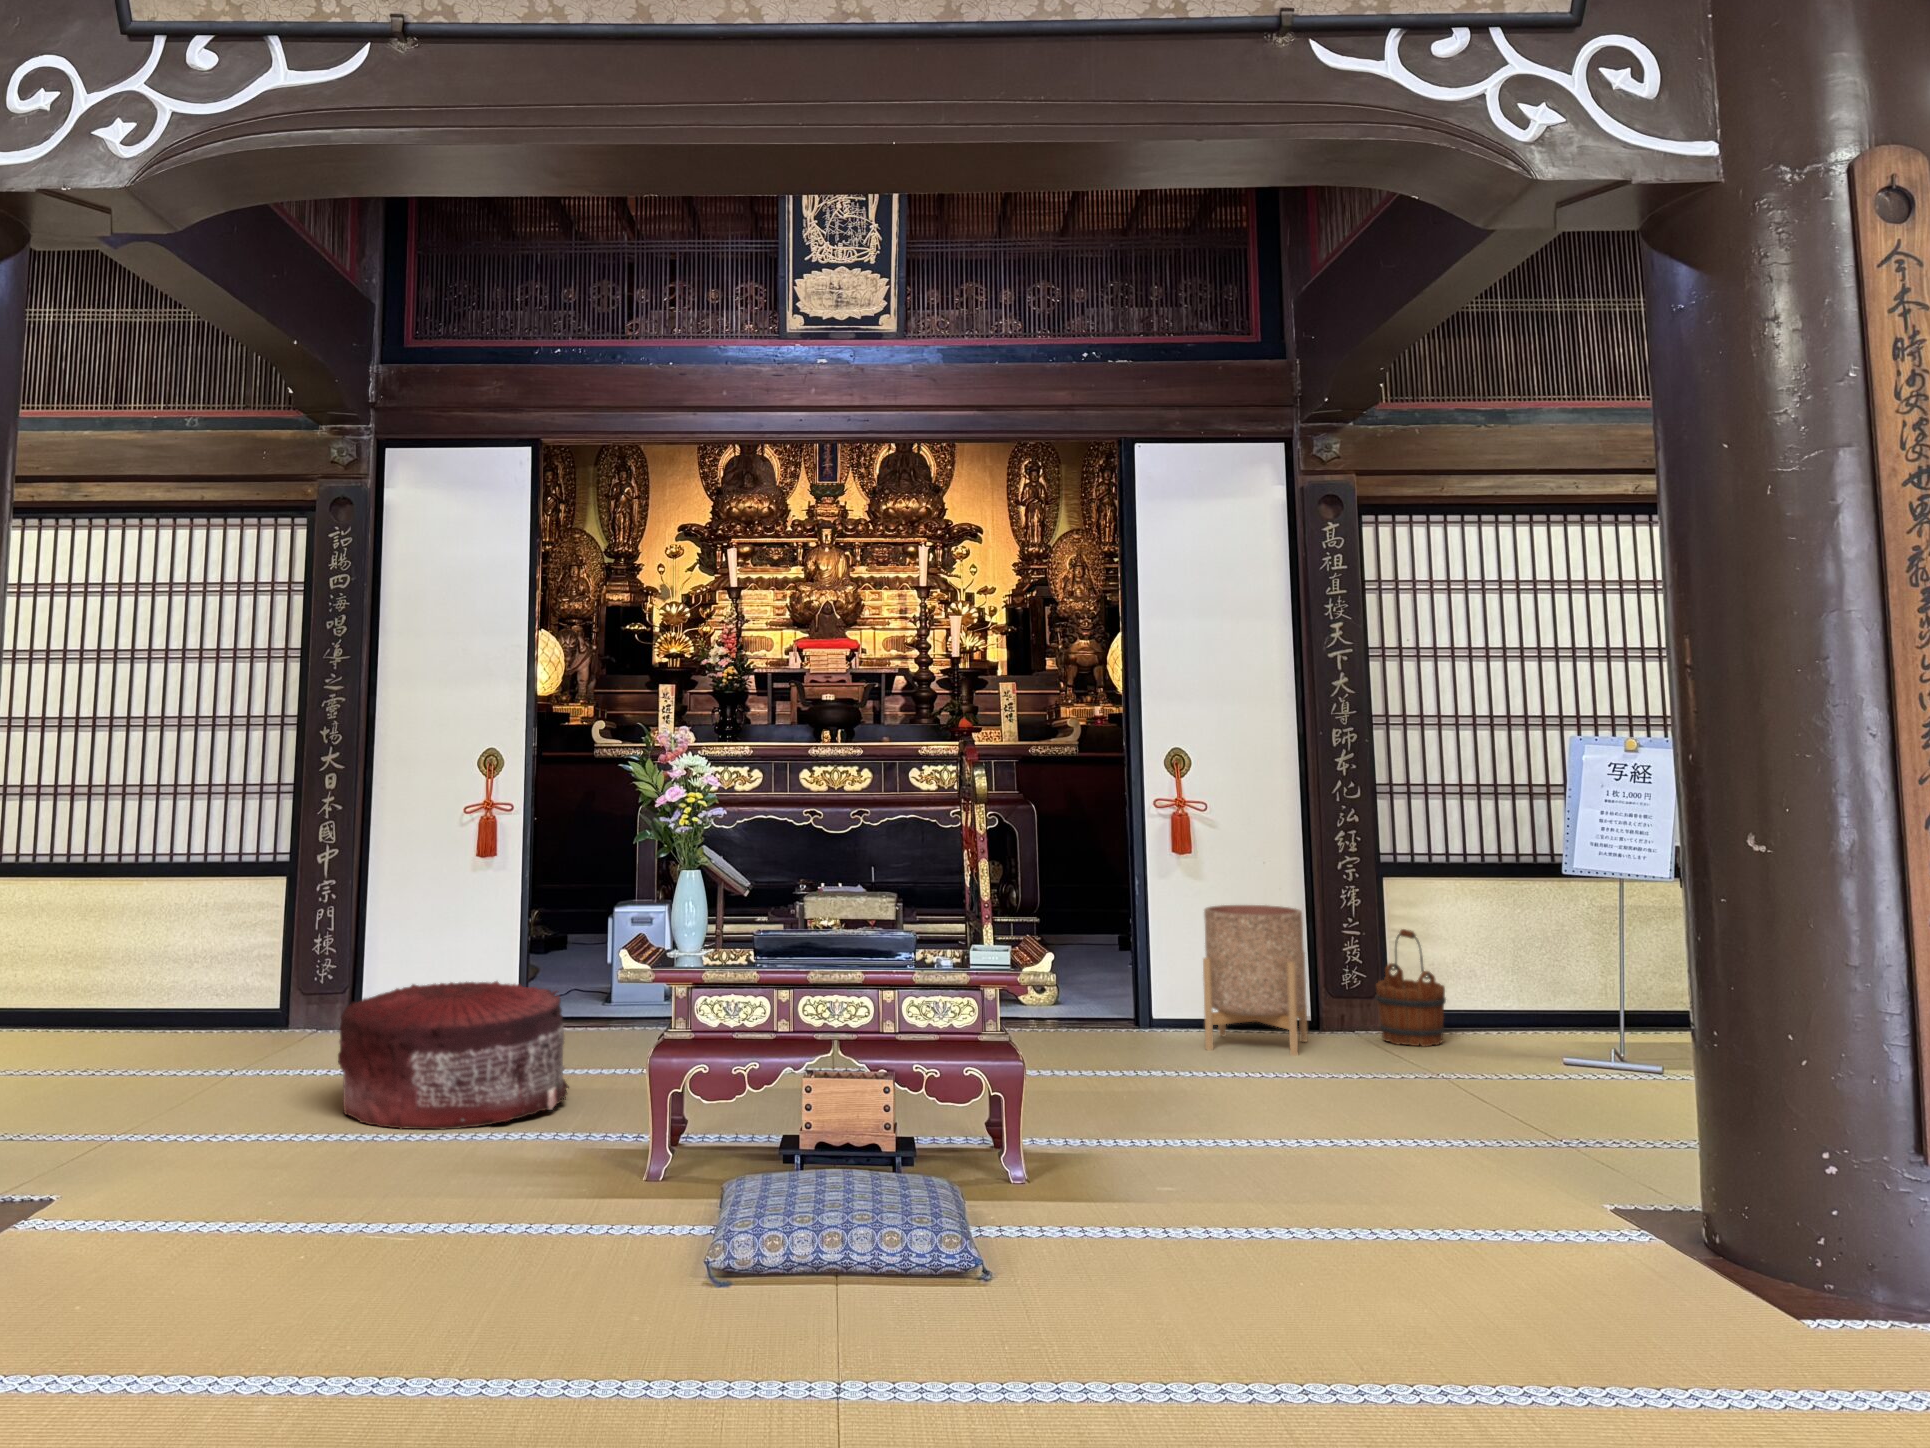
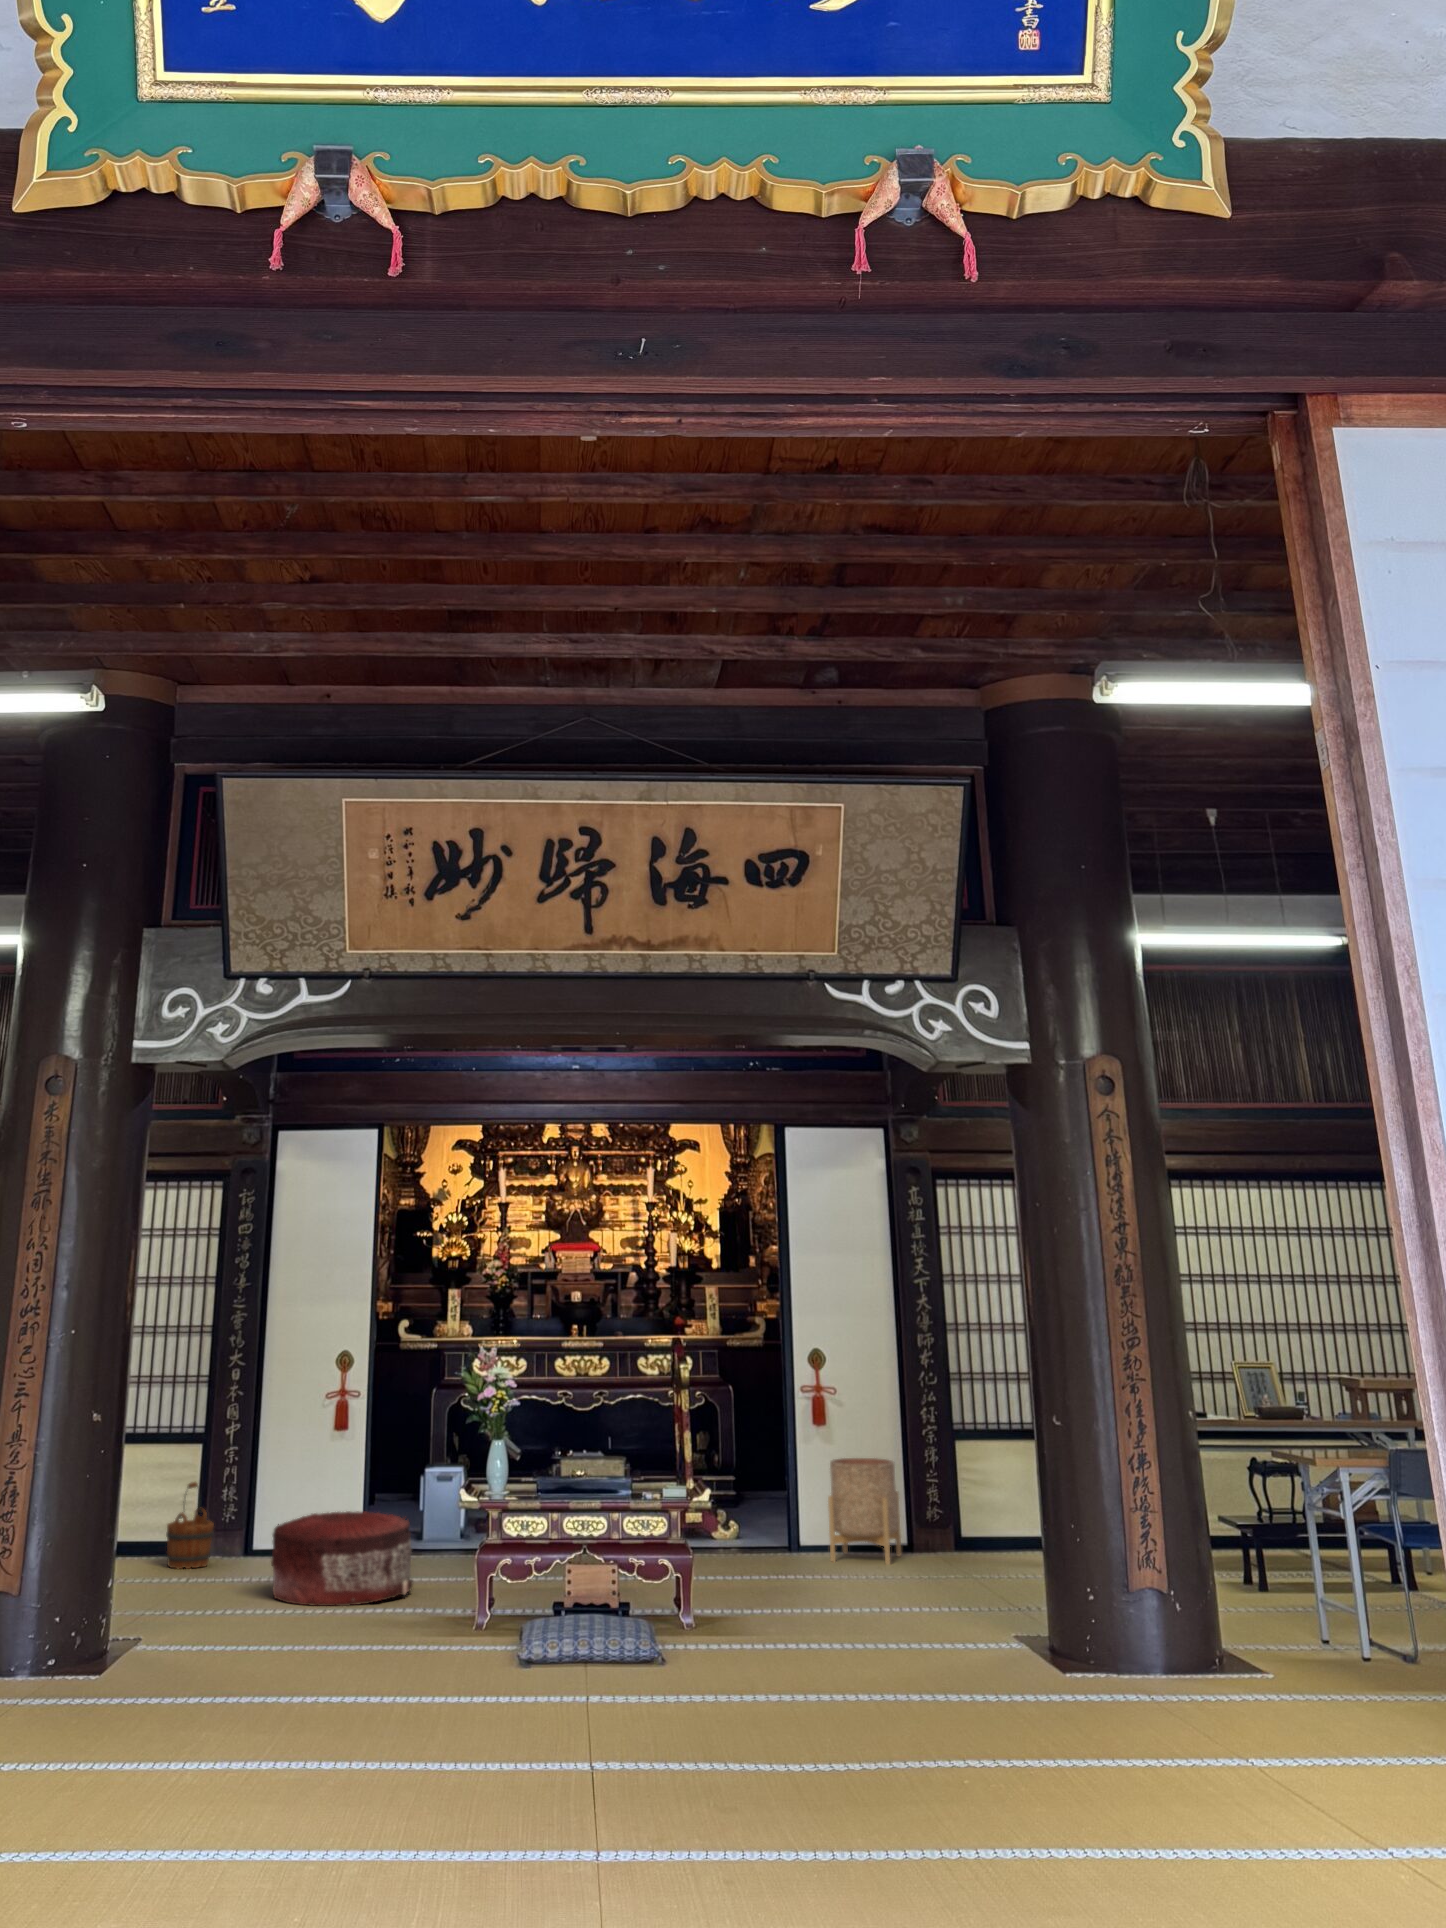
wooden bucket: present [1376,929,1446,1046] -> present [166,1482,214,1569]

